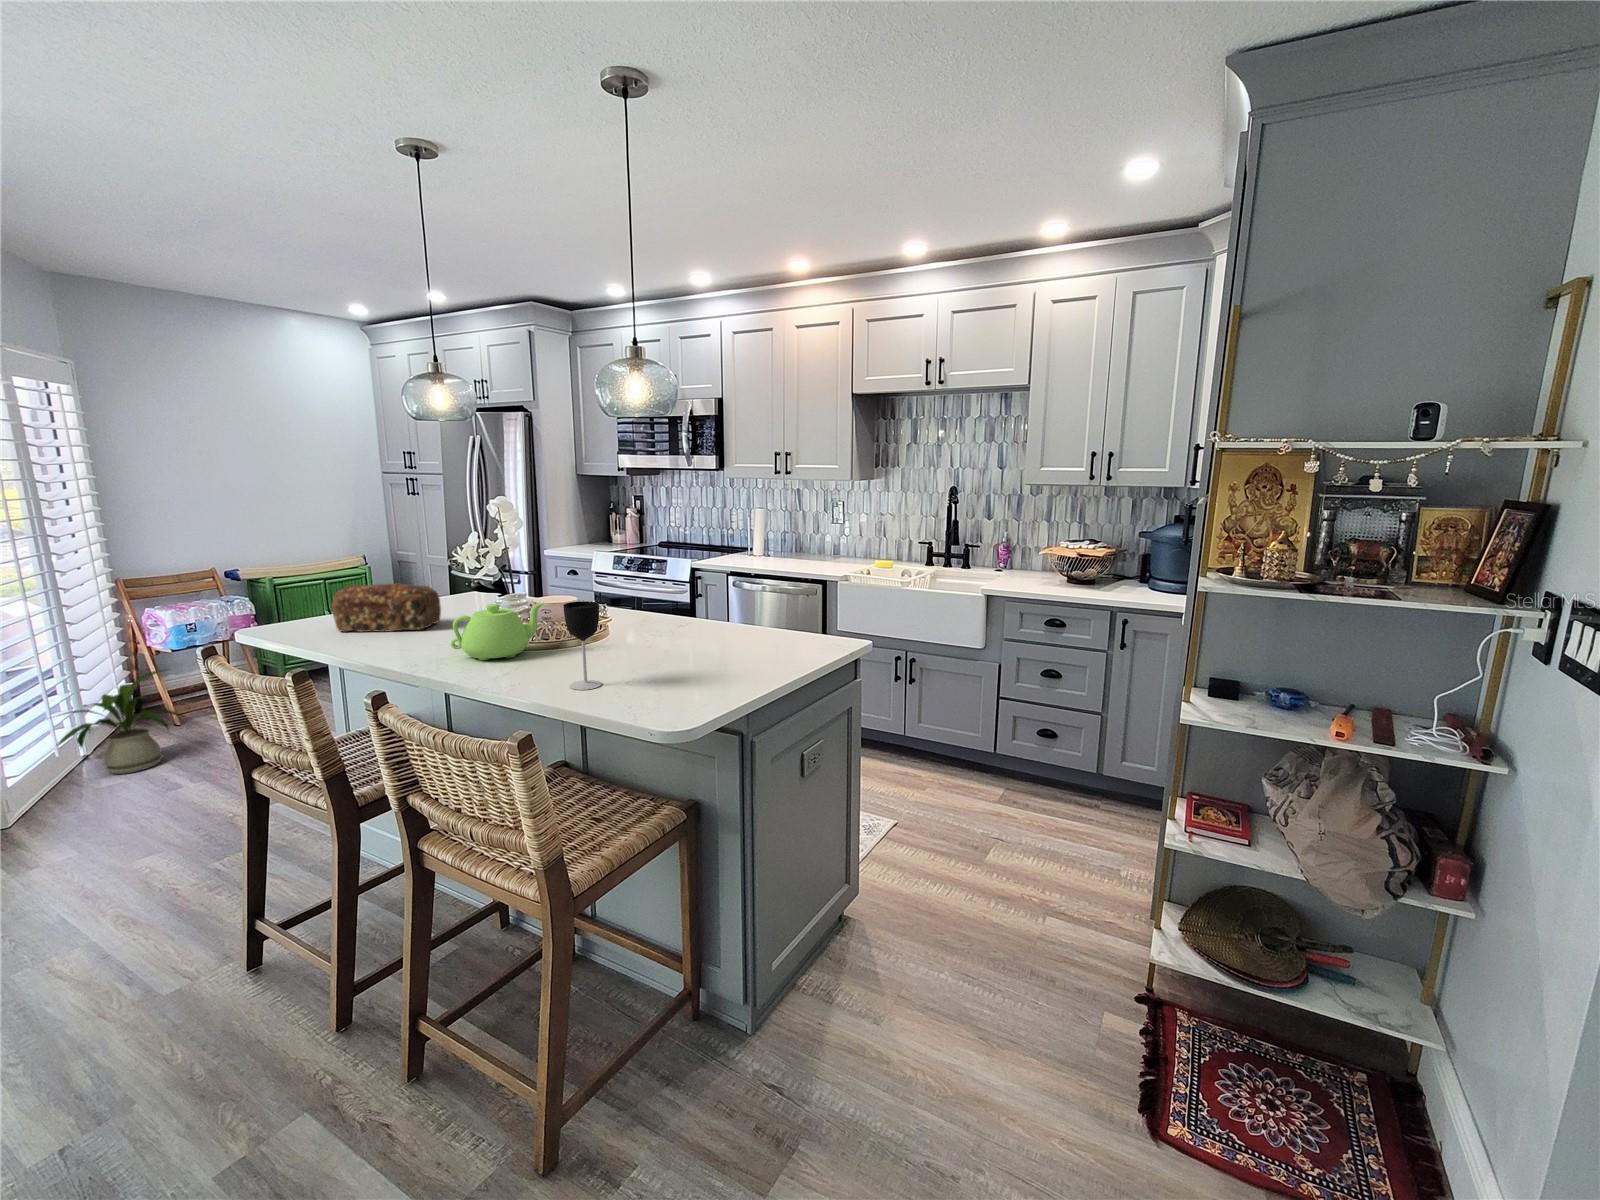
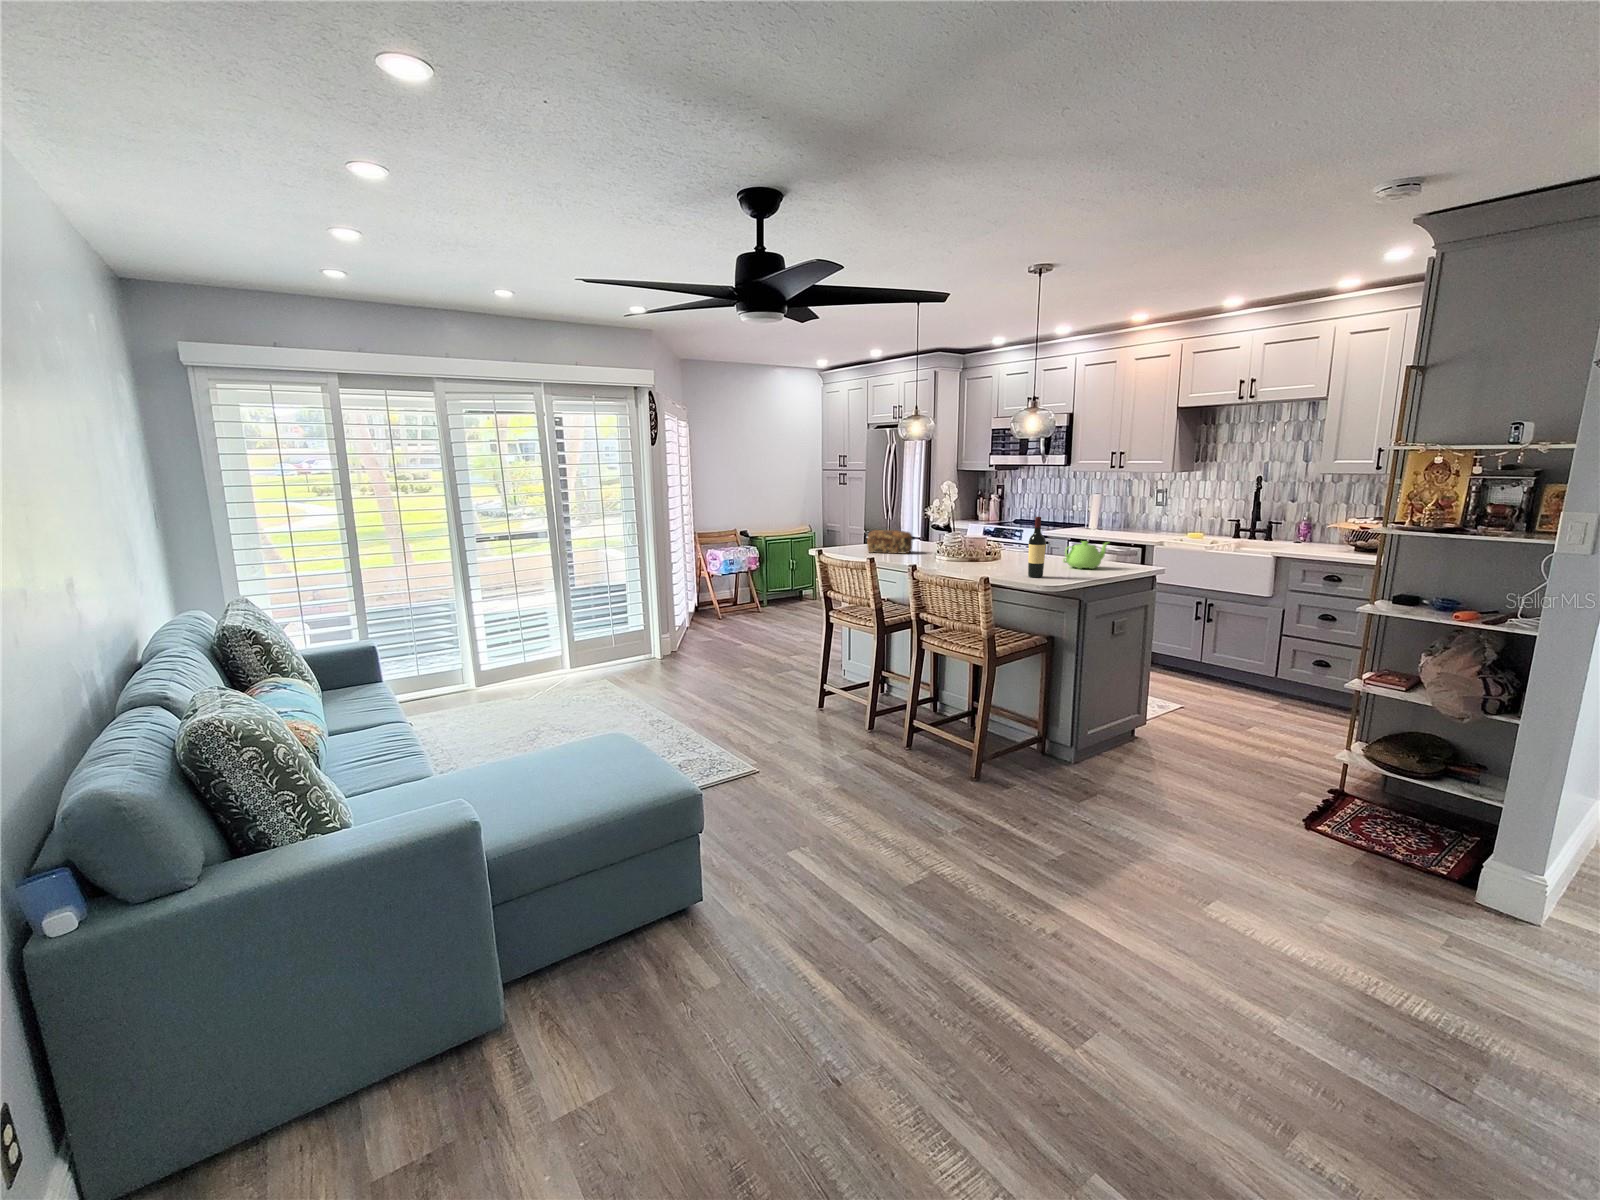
wine bottle: none [616,571,654,708] -> present [1028,517,1046,578]
wine glass: present [563,601,602,690] -> none [1000,533,1017,573]
teapot: present [451,603,544,661] -> present [1063,541,1108,569]
house plant: present [56,670,180,774] -> none [689,582,739,635]

